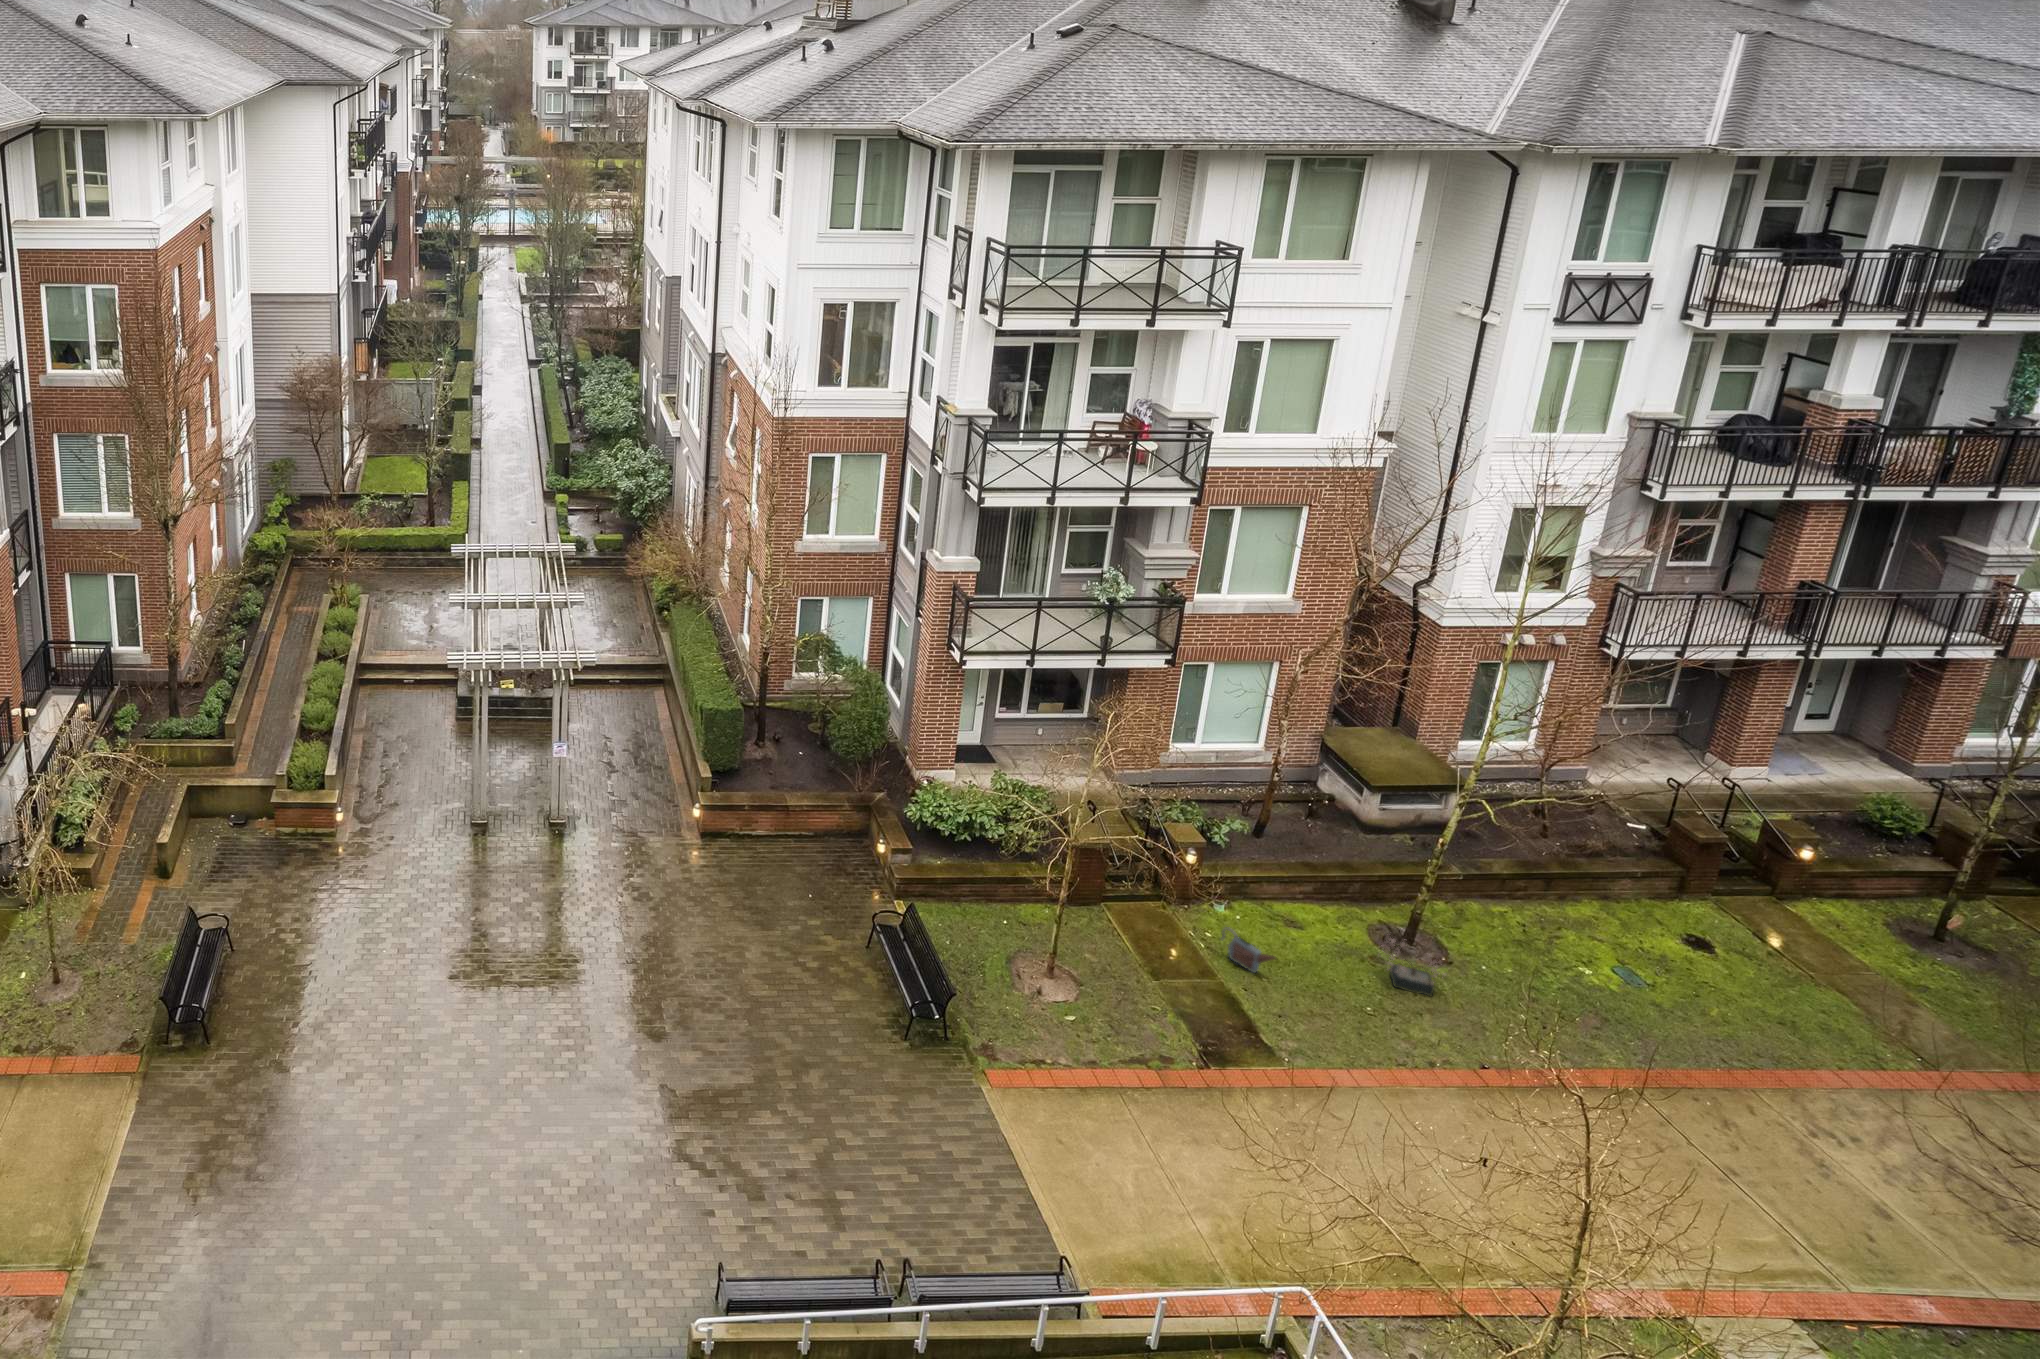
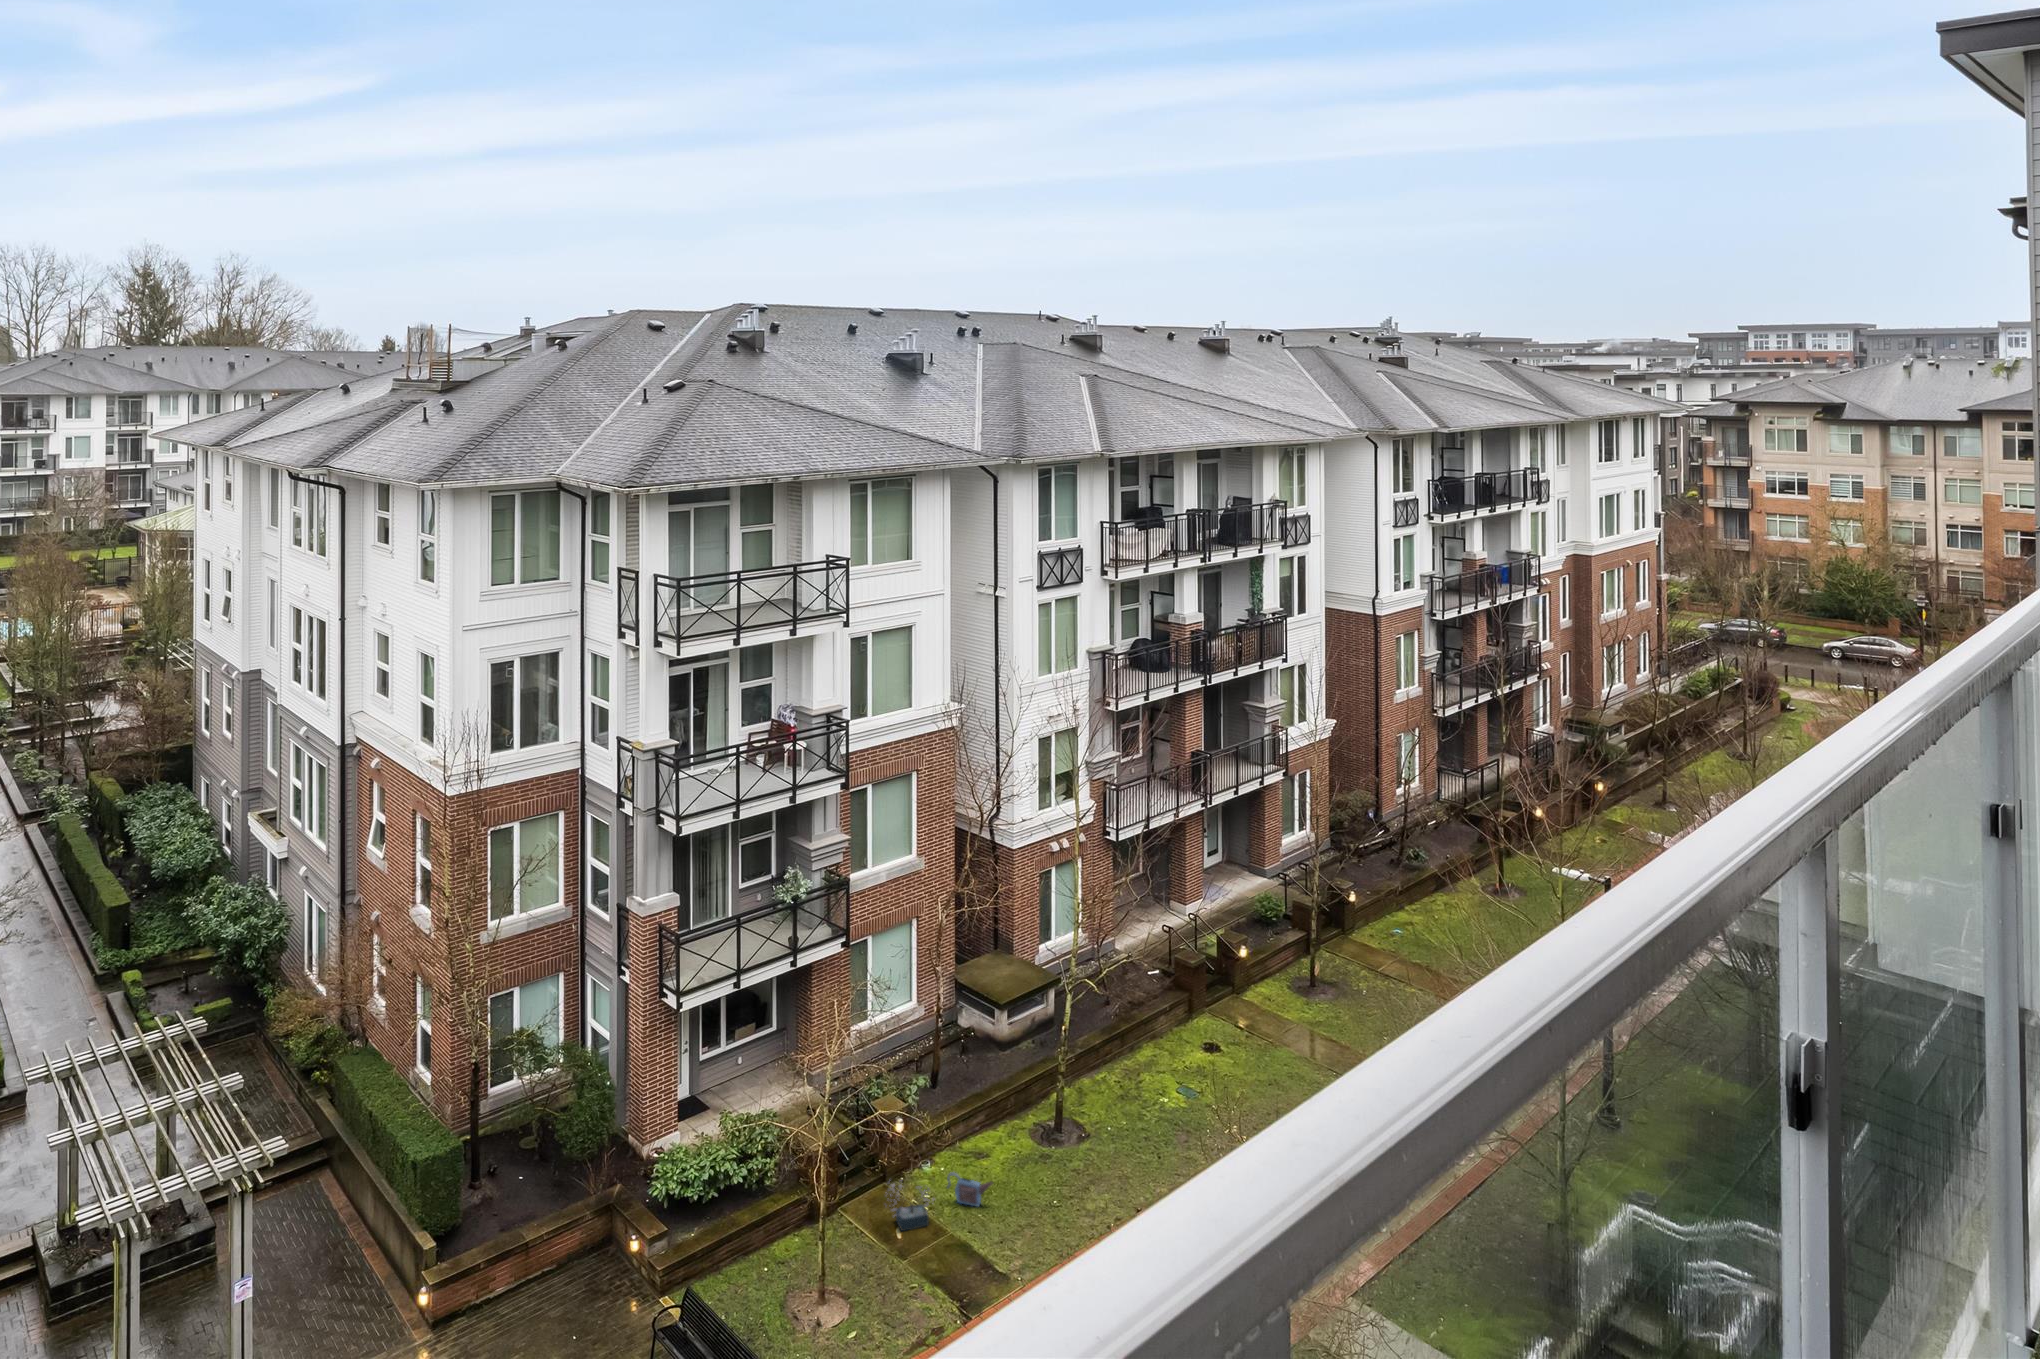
decorative plant: present [1378,939,1442,996] -> present [889,1180,933,1231]

